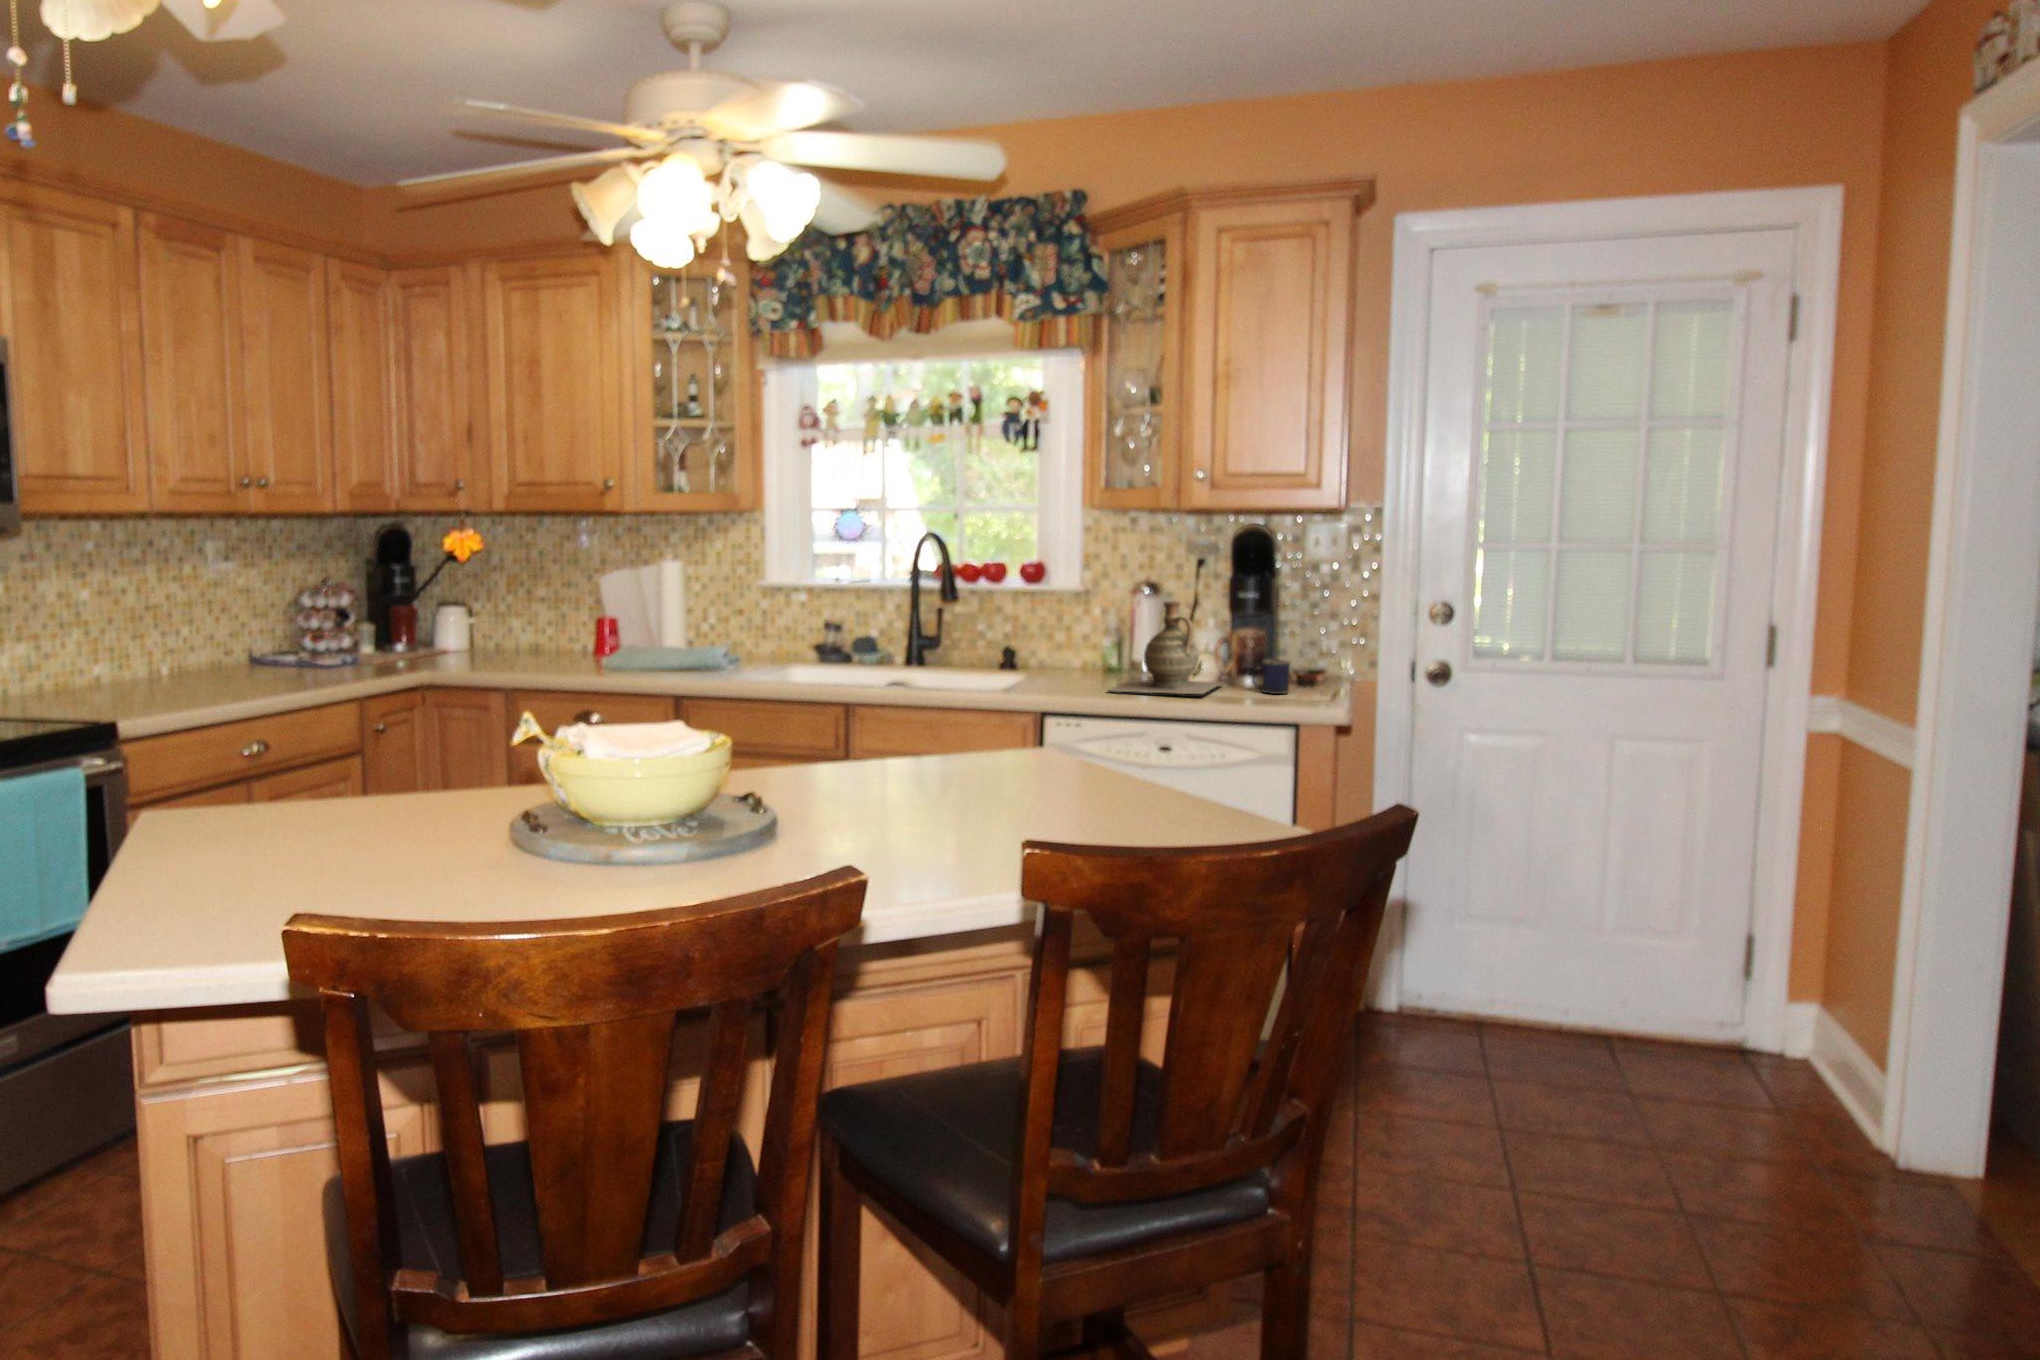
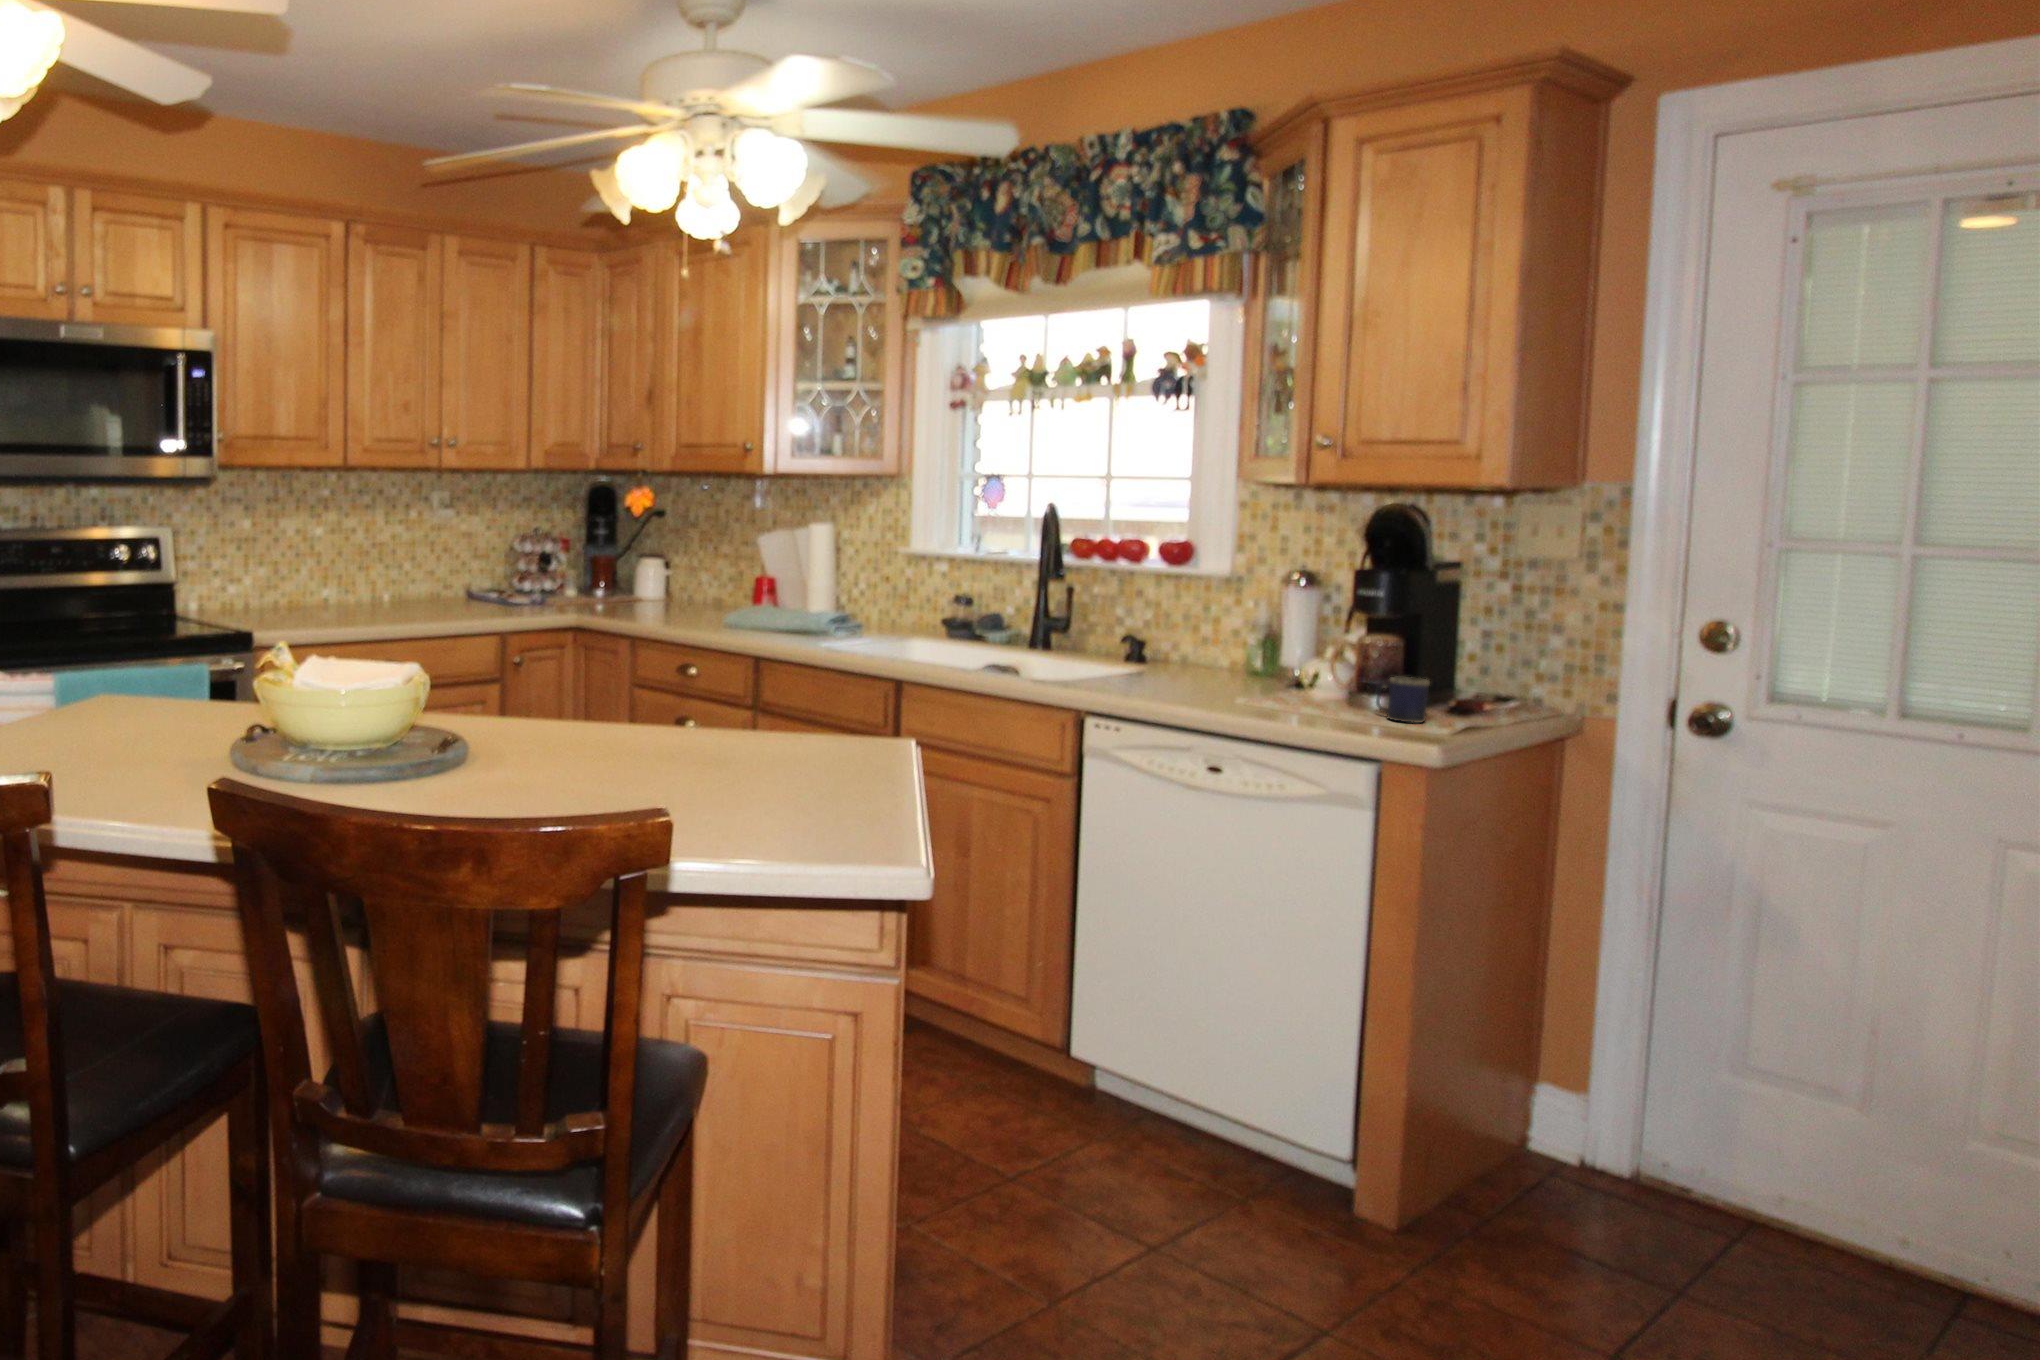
ceramic jug: present [1110,601,1221,694] -> none [1173,594,1353,711]

